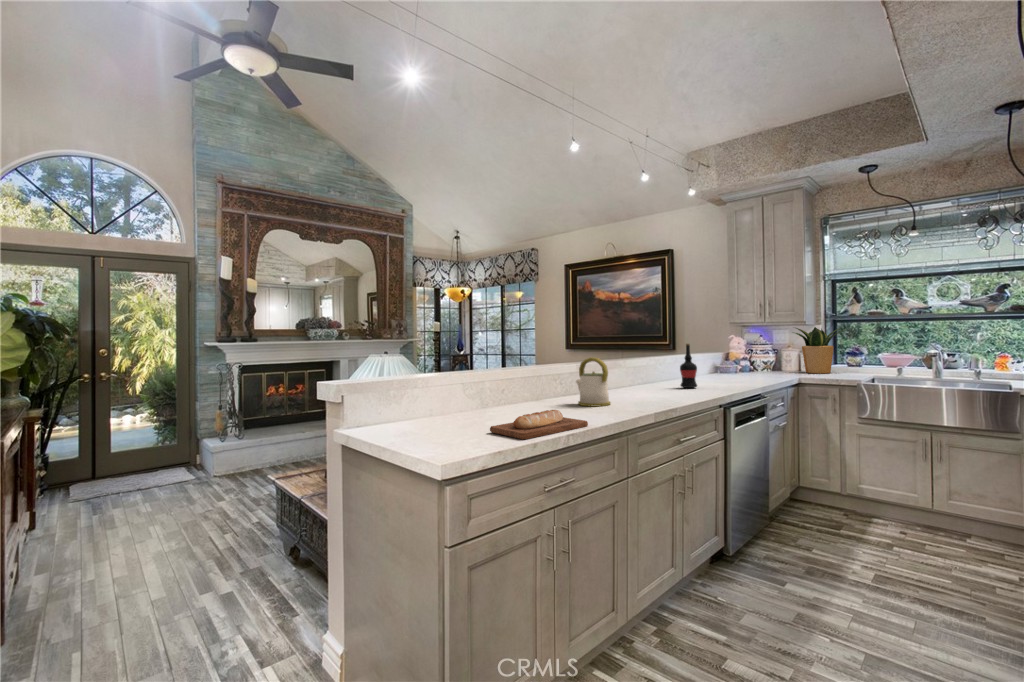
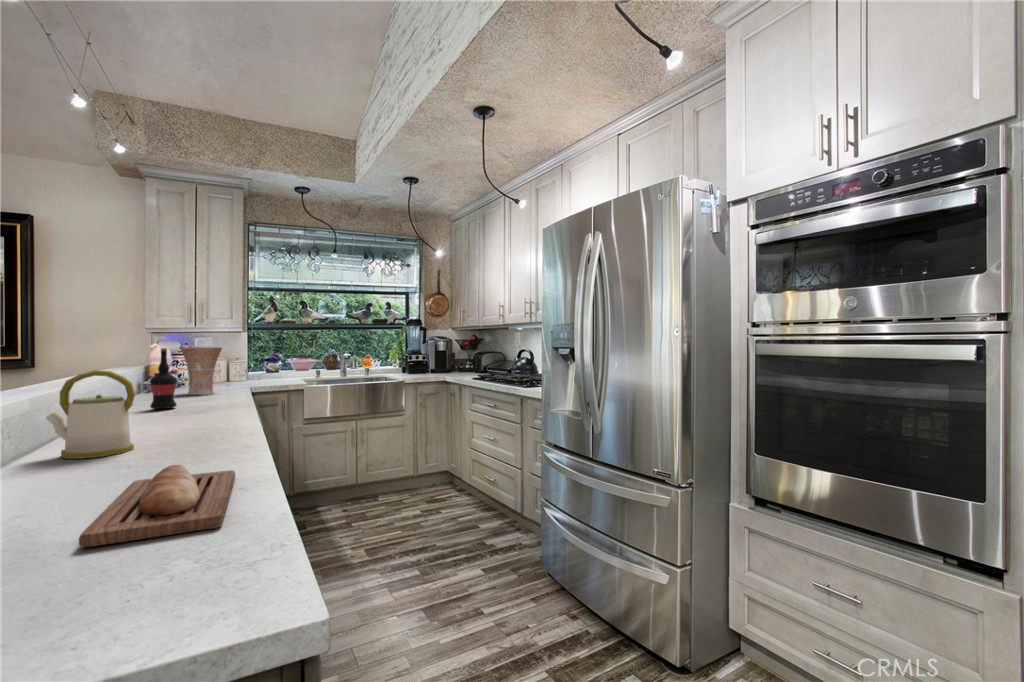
potted plant: present [795,327,843,374] -> none [219,332,275,381]
vase: none [727,341,760,381] -> present [180,346,222,395]

